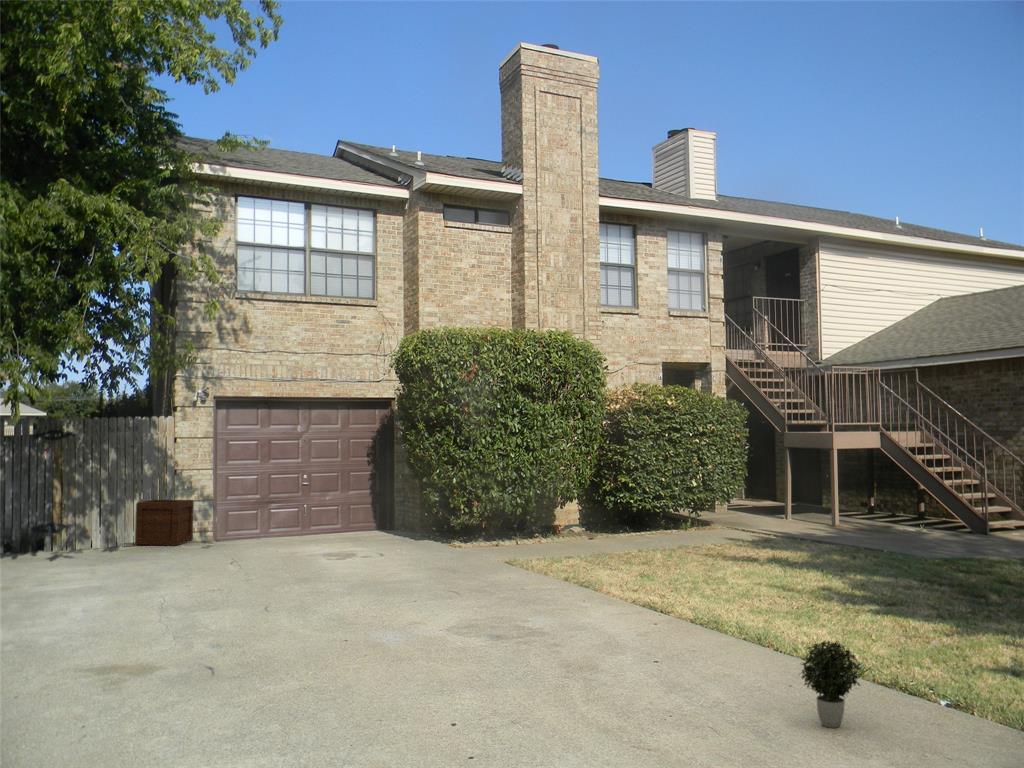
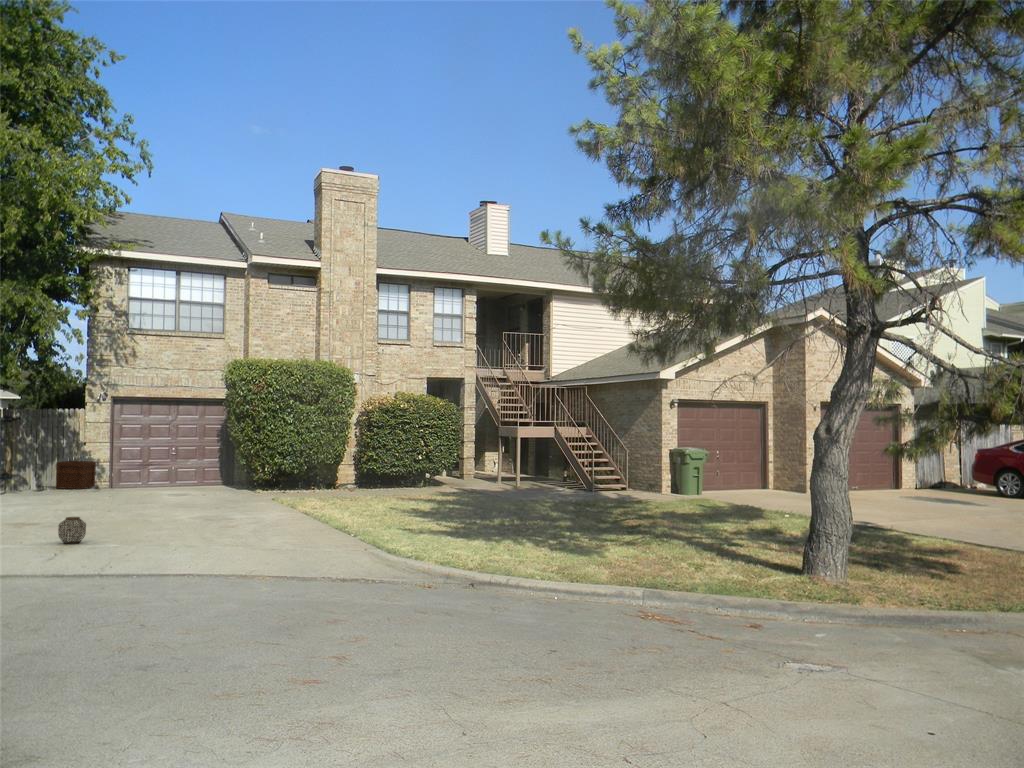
potted plant: present [801,641,861,728] -> none [289,510,315,547]
woven basket: none [280,662,339,730] -> present [58,517,86,544]

